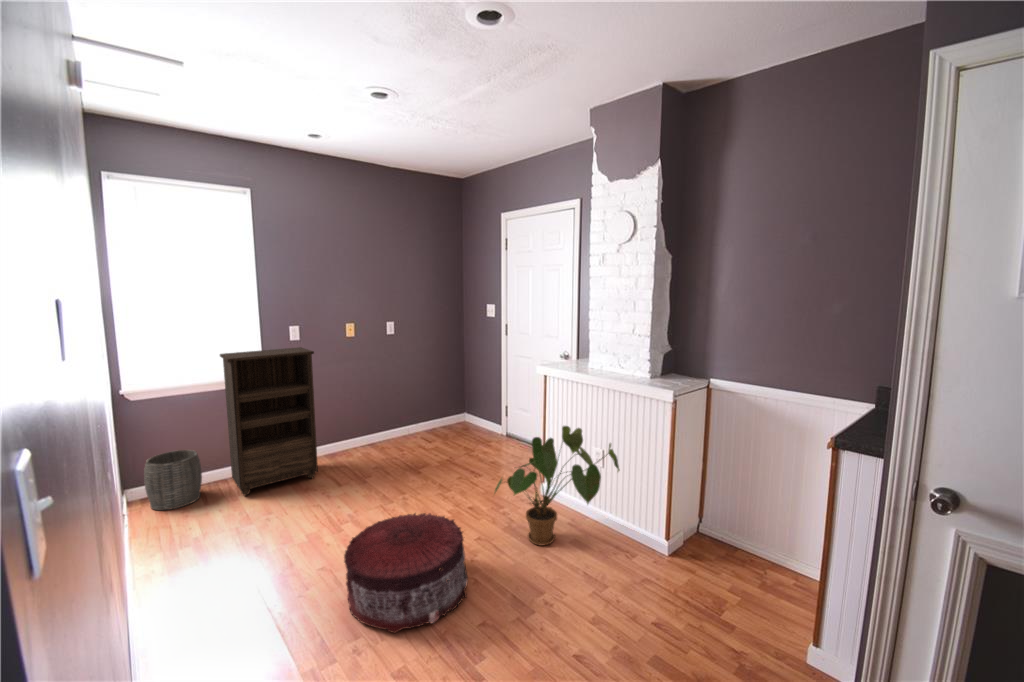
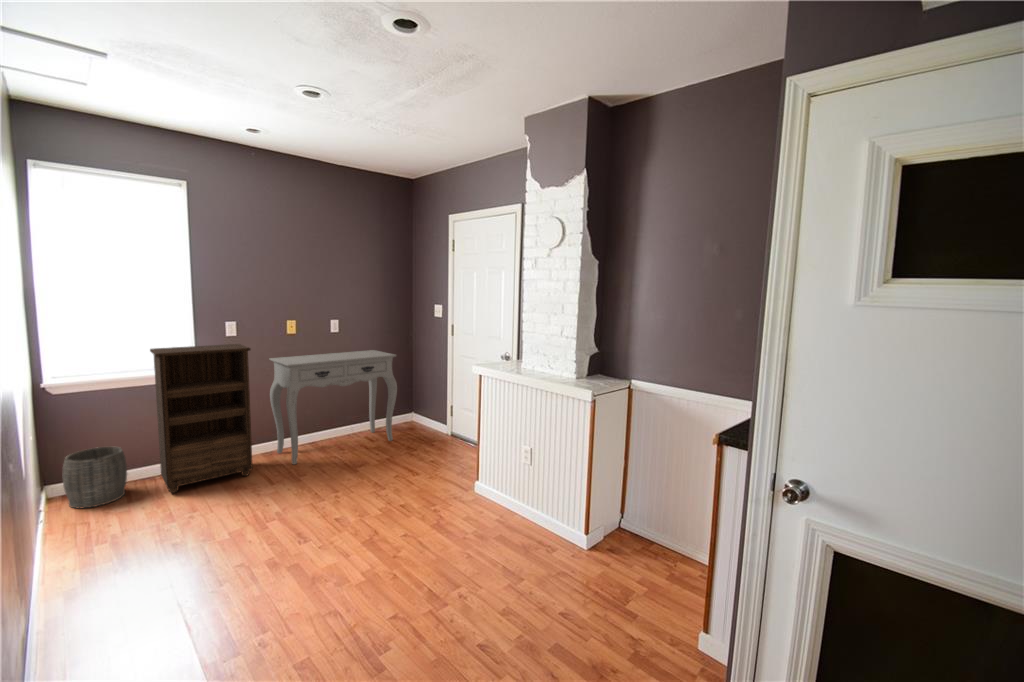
console table: none [328,351,452,466] -> present [270,350,397,464]
house plant: present [495,426,620,546] -> none [419,424,543,541]
pouf: present [344,513,468,633] -> none [255,508,384,627]

